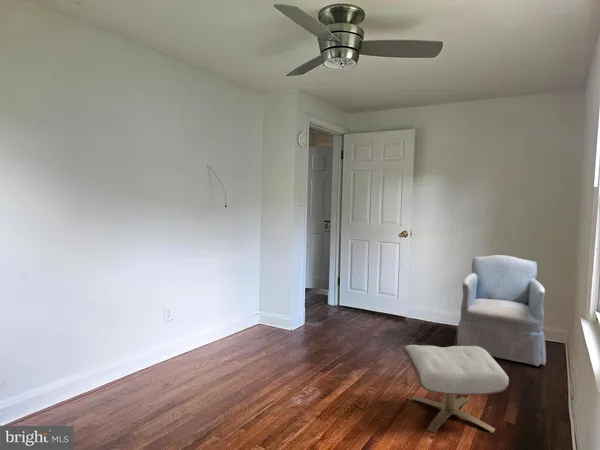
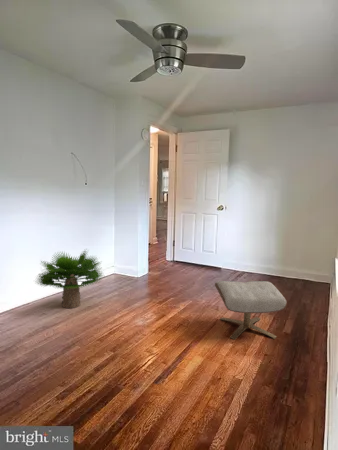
armchair: present [454,255,546,366] -> none [254,222,317,298]
potted plant: none [155,294,251,377] -> present [38,251,102,308]

